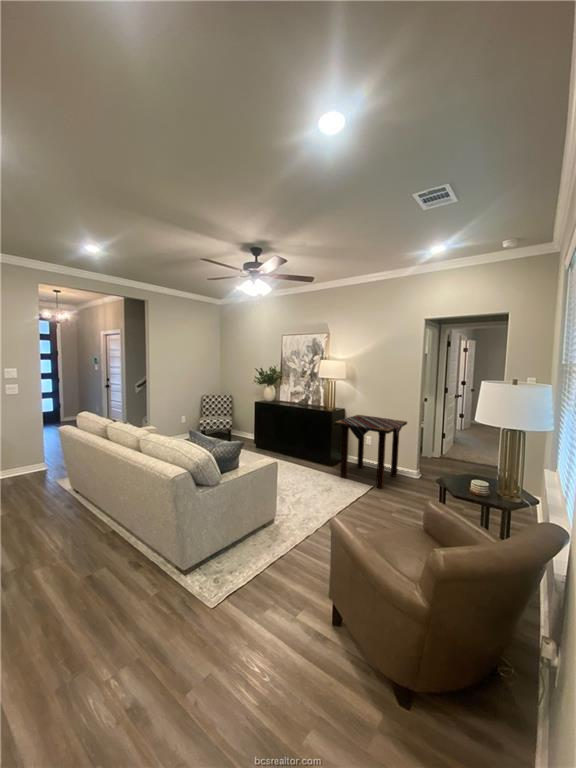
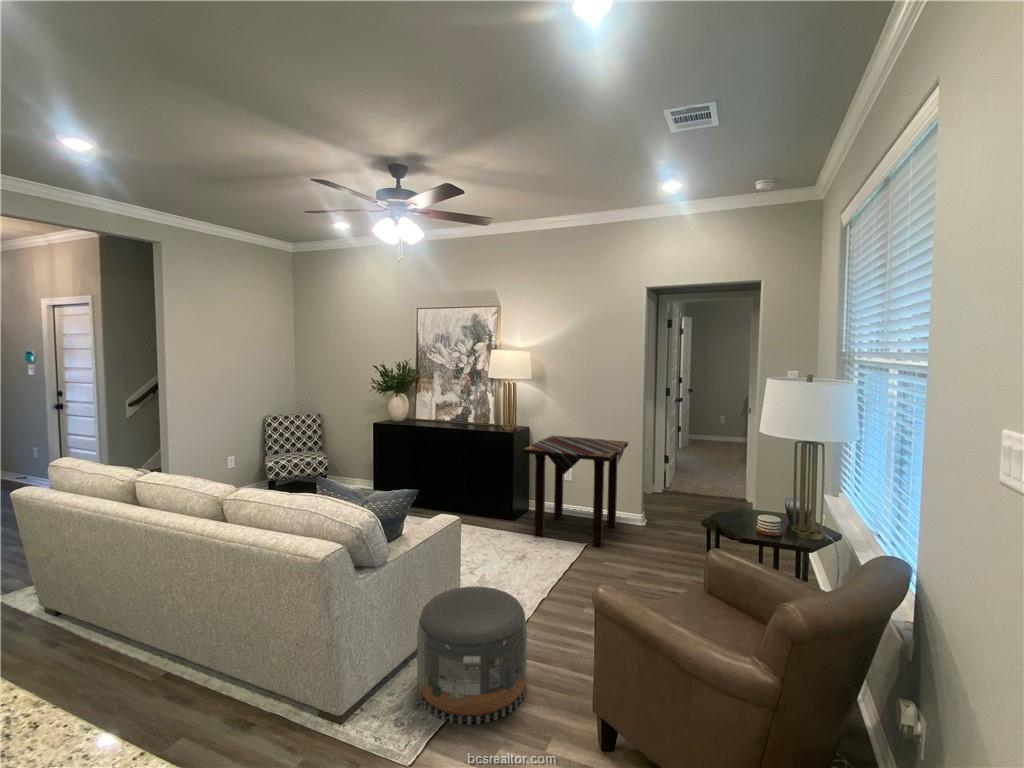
pouf: none [234,504,303,591] -> present [417,586,527,725]

